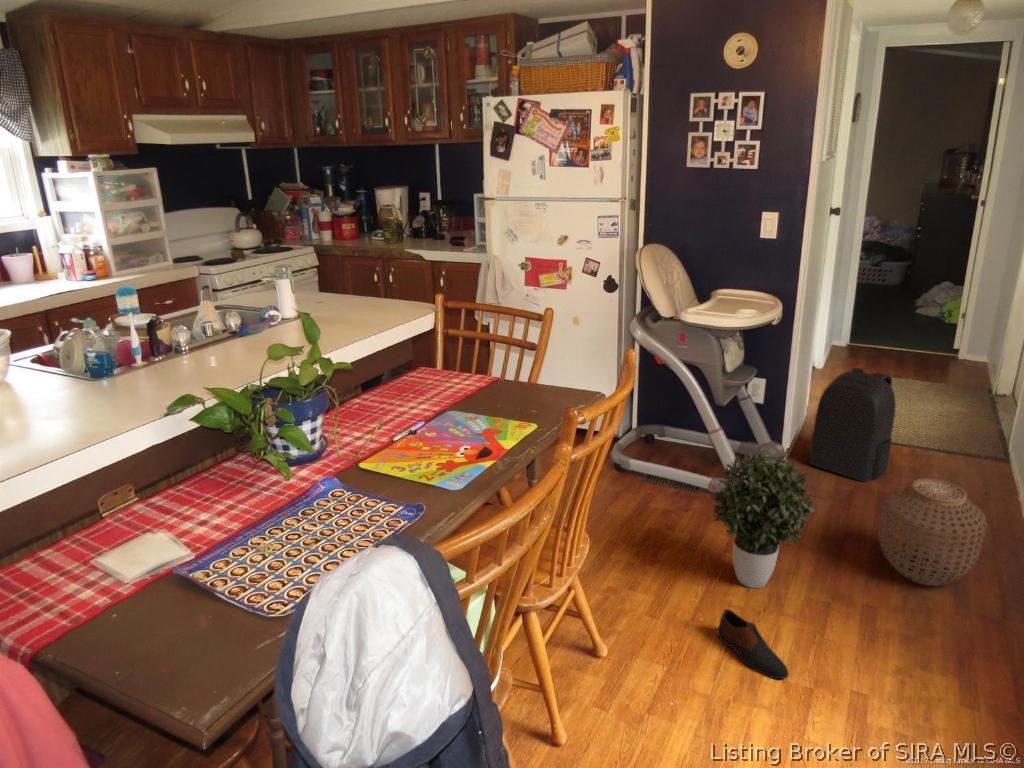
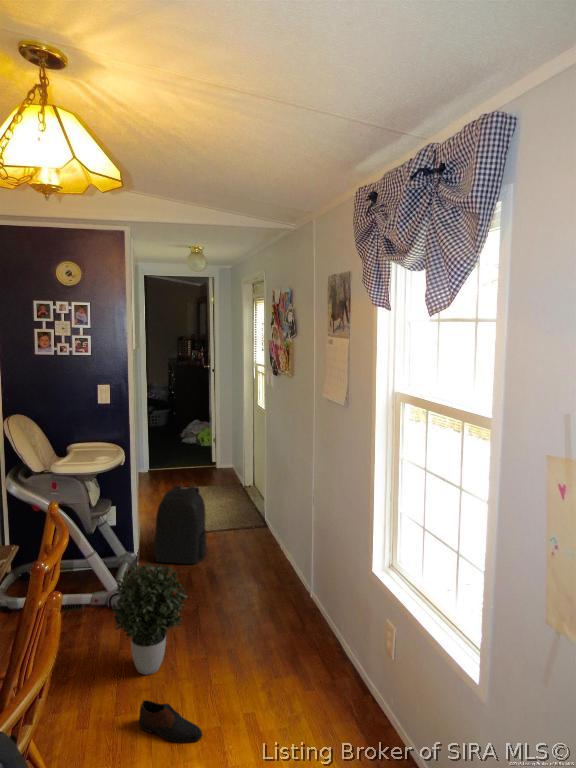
woven basket: present [879,478,987,586] -> none [222,550,283,625]

